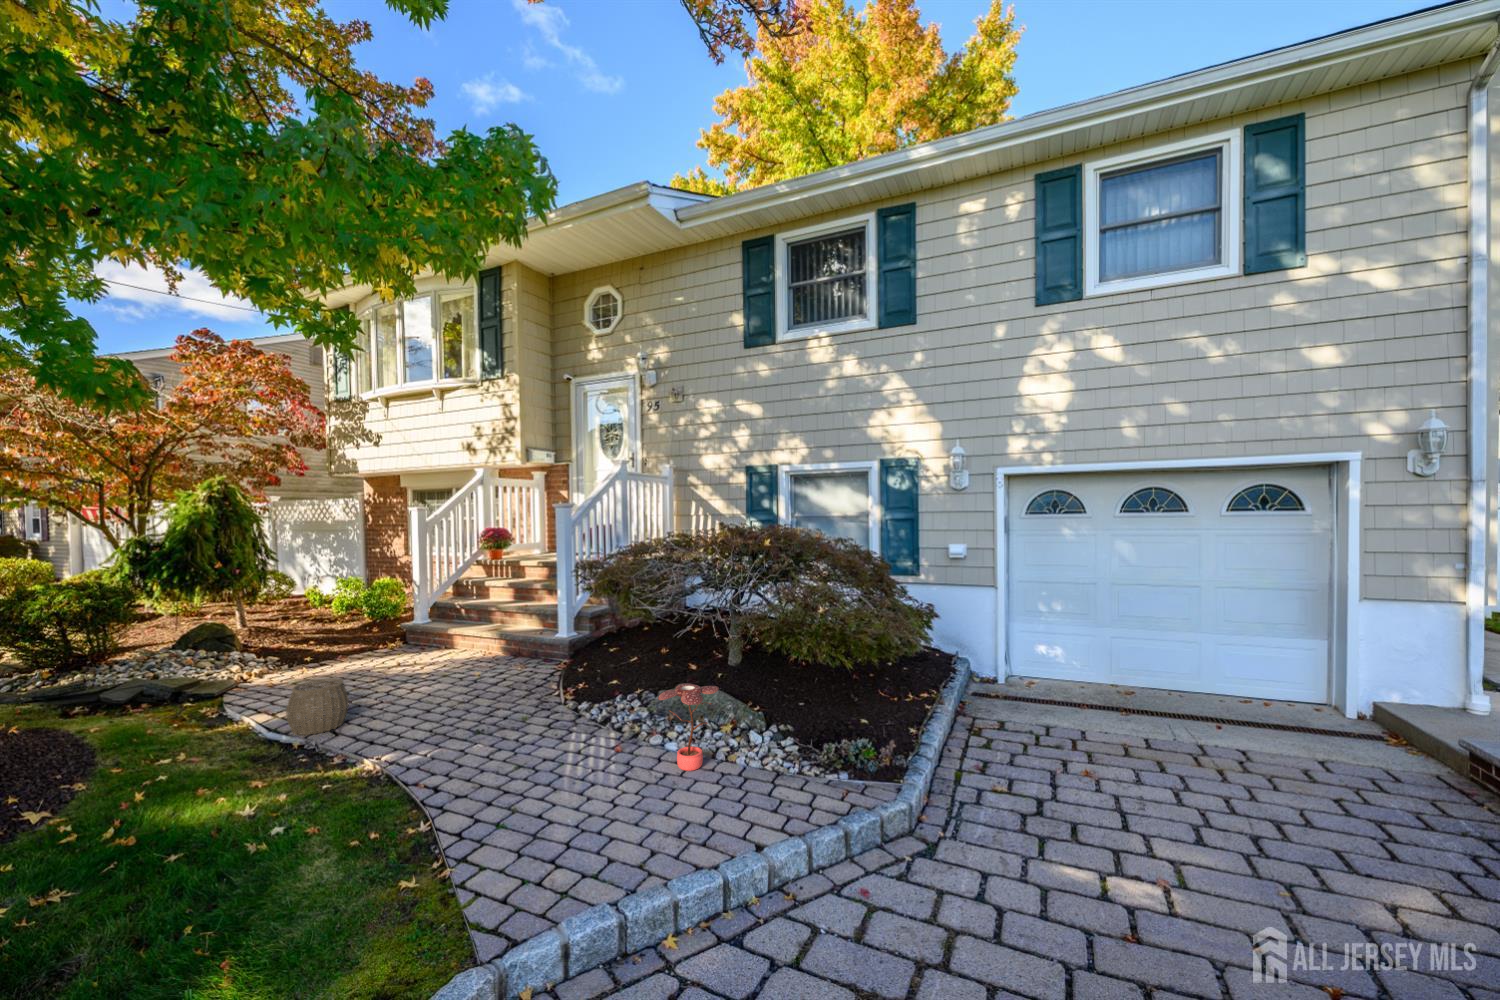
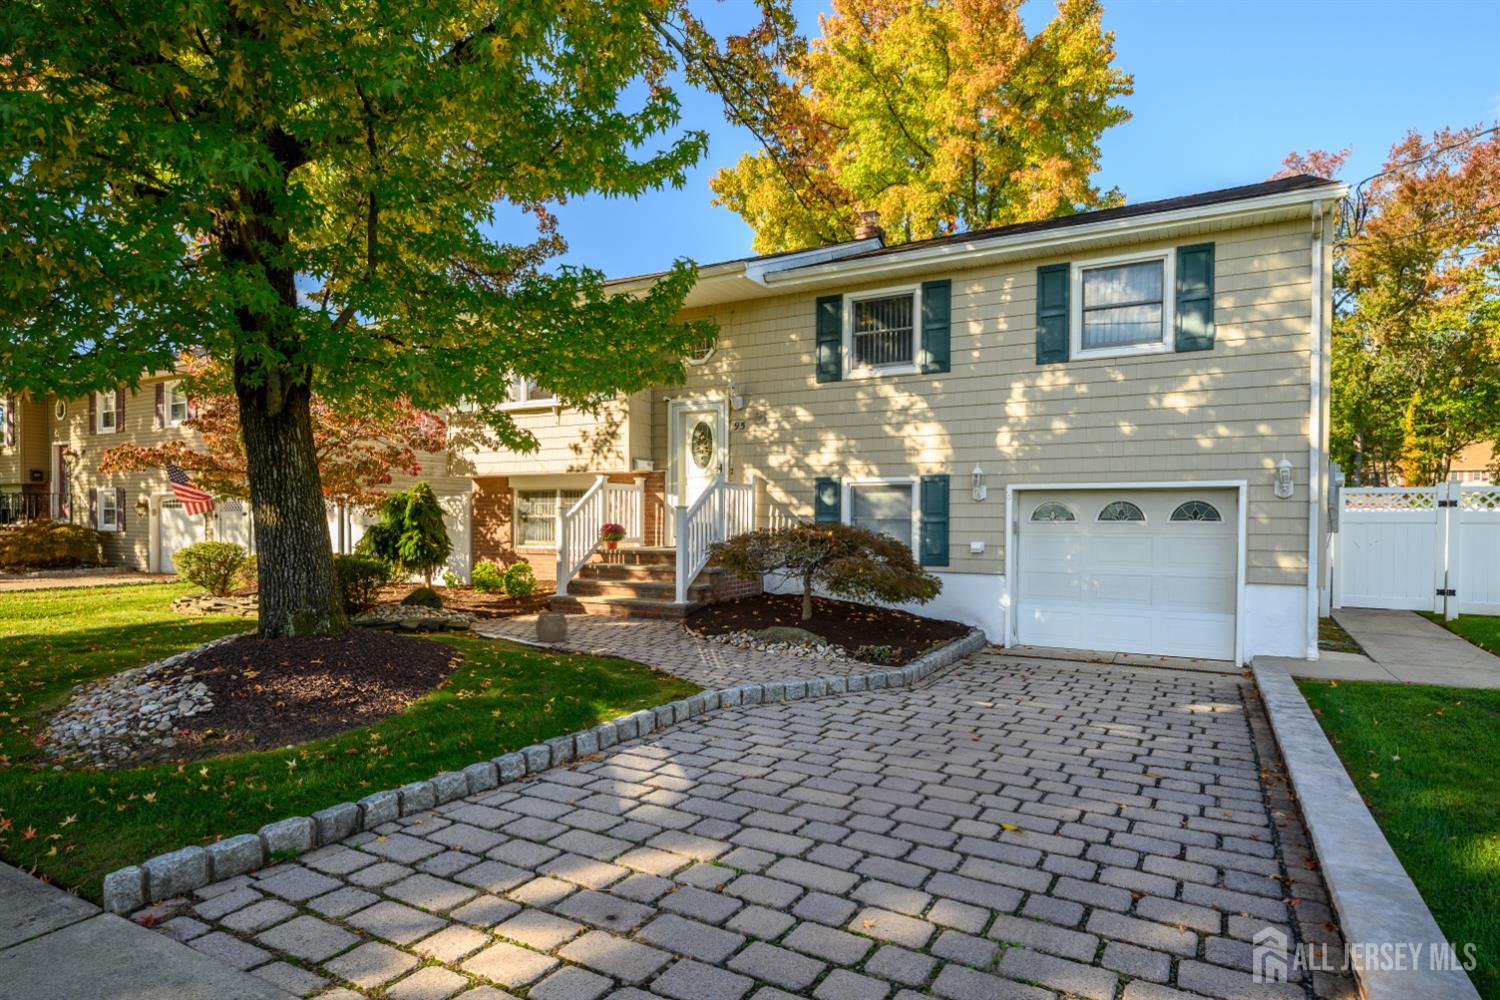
potted plant: present [658,683,719,771] -> none [766,611,800,657]

